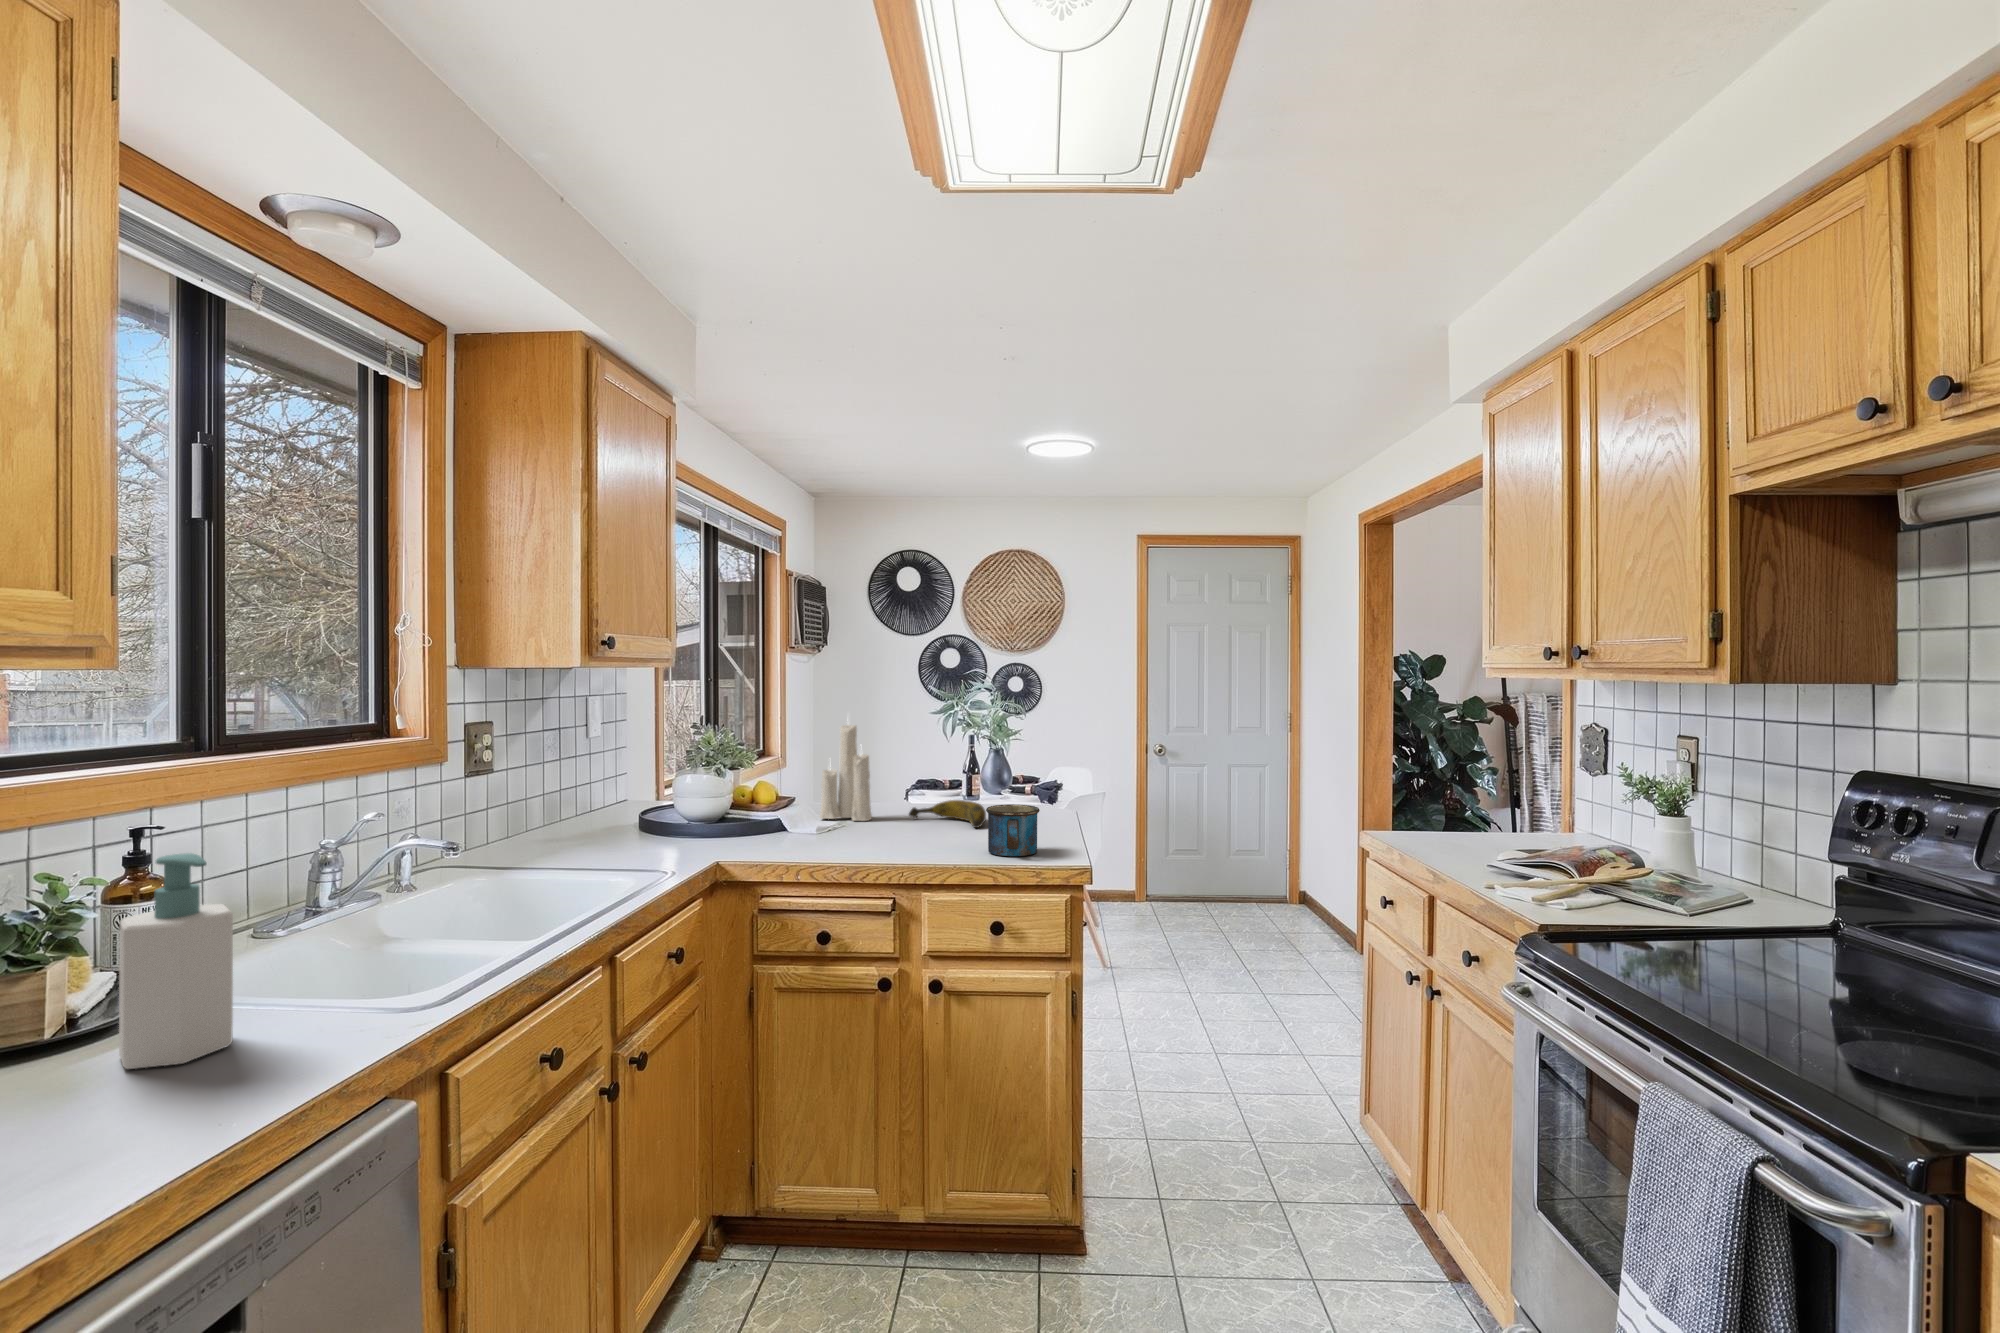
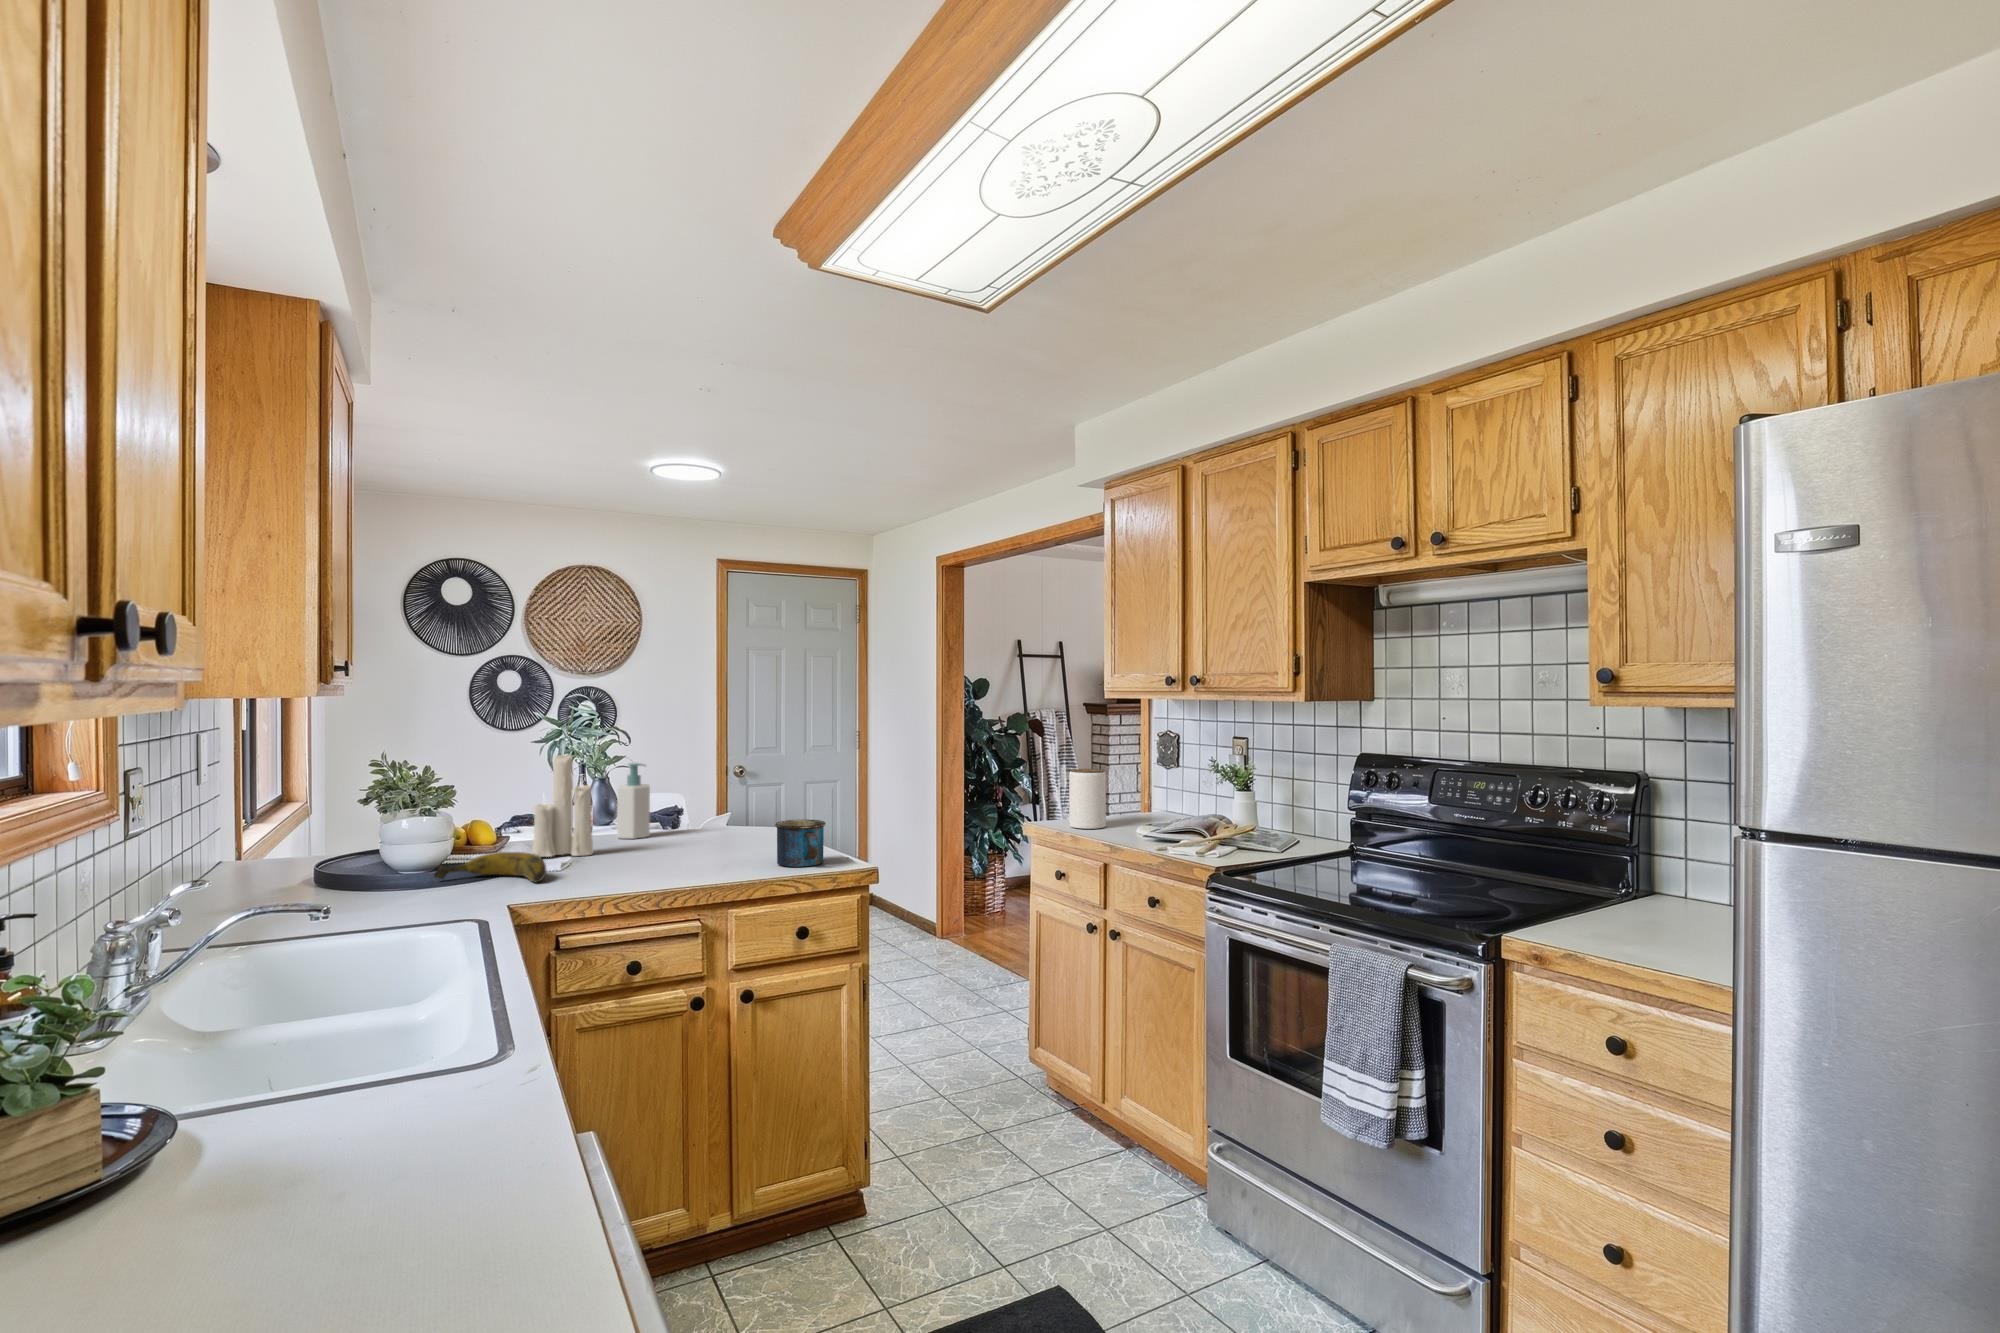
jar: none [1405,768,1457,847] -> present [1069,769,1106,829]
banana: present [909,800,986,828] -> present [434,852,546,883]
soap bottle: present [119,853,233,1069] -> present [617,763,650,839]

